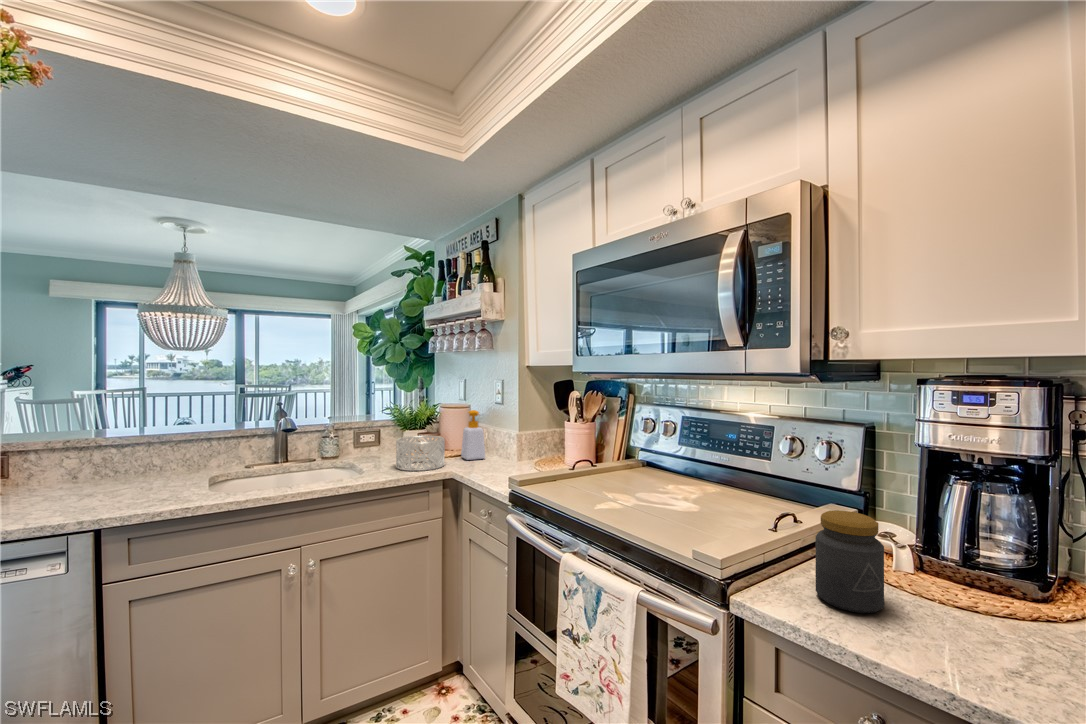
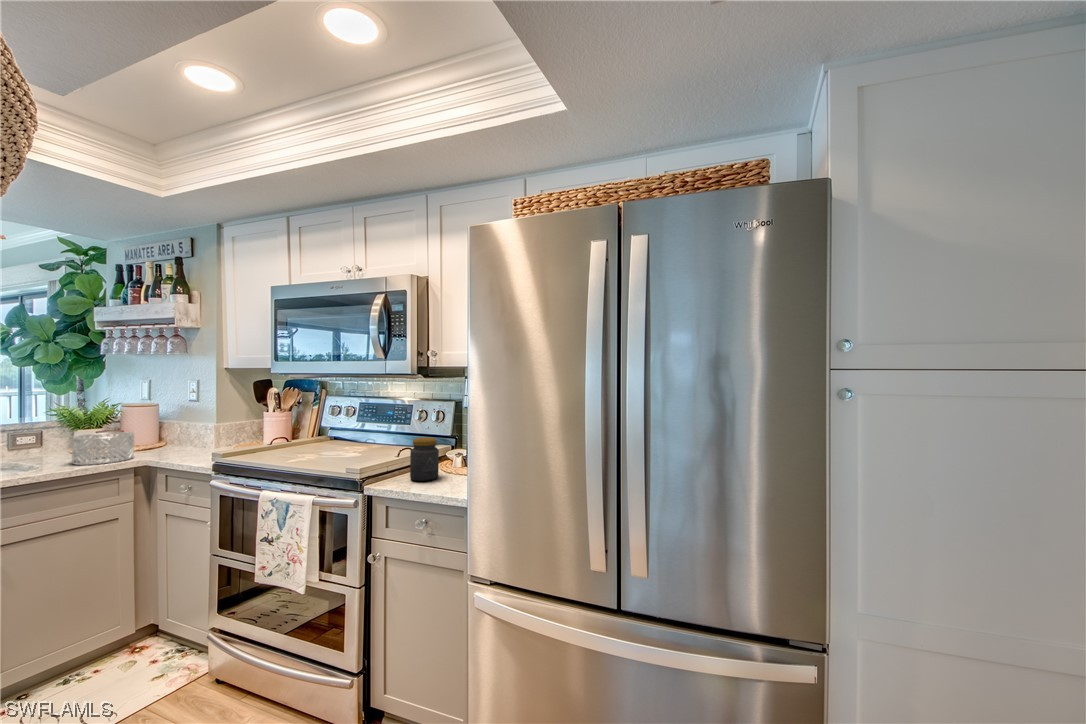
soap bottle: present [461,410,485,460] -> none [151,407,180,452]

